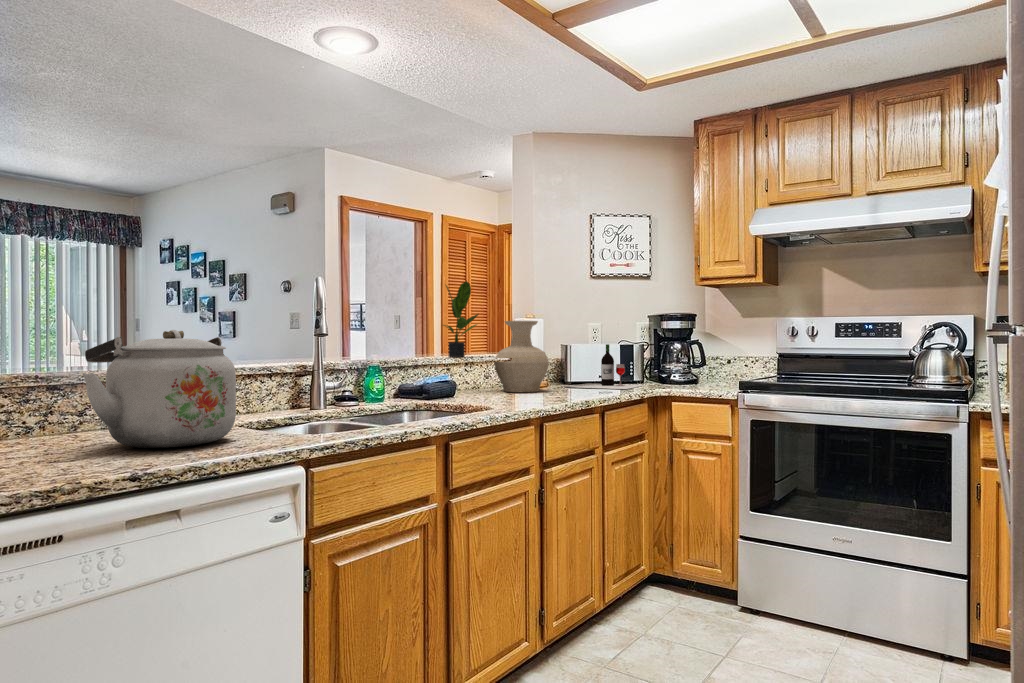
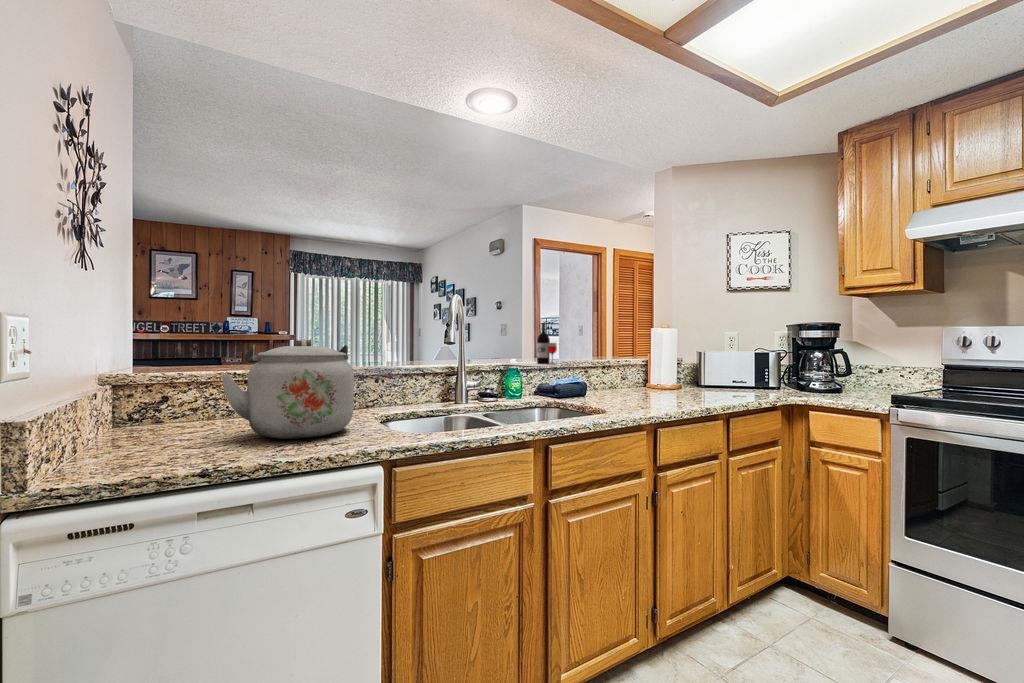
potted plant: present [444,281,478,357] -> none [587,296,619,361]
vase: present [494,321,549,392] -> none [628,330,678,394]
wine bottle: present [567,344,644,389] -> present [505,323,559,366]

